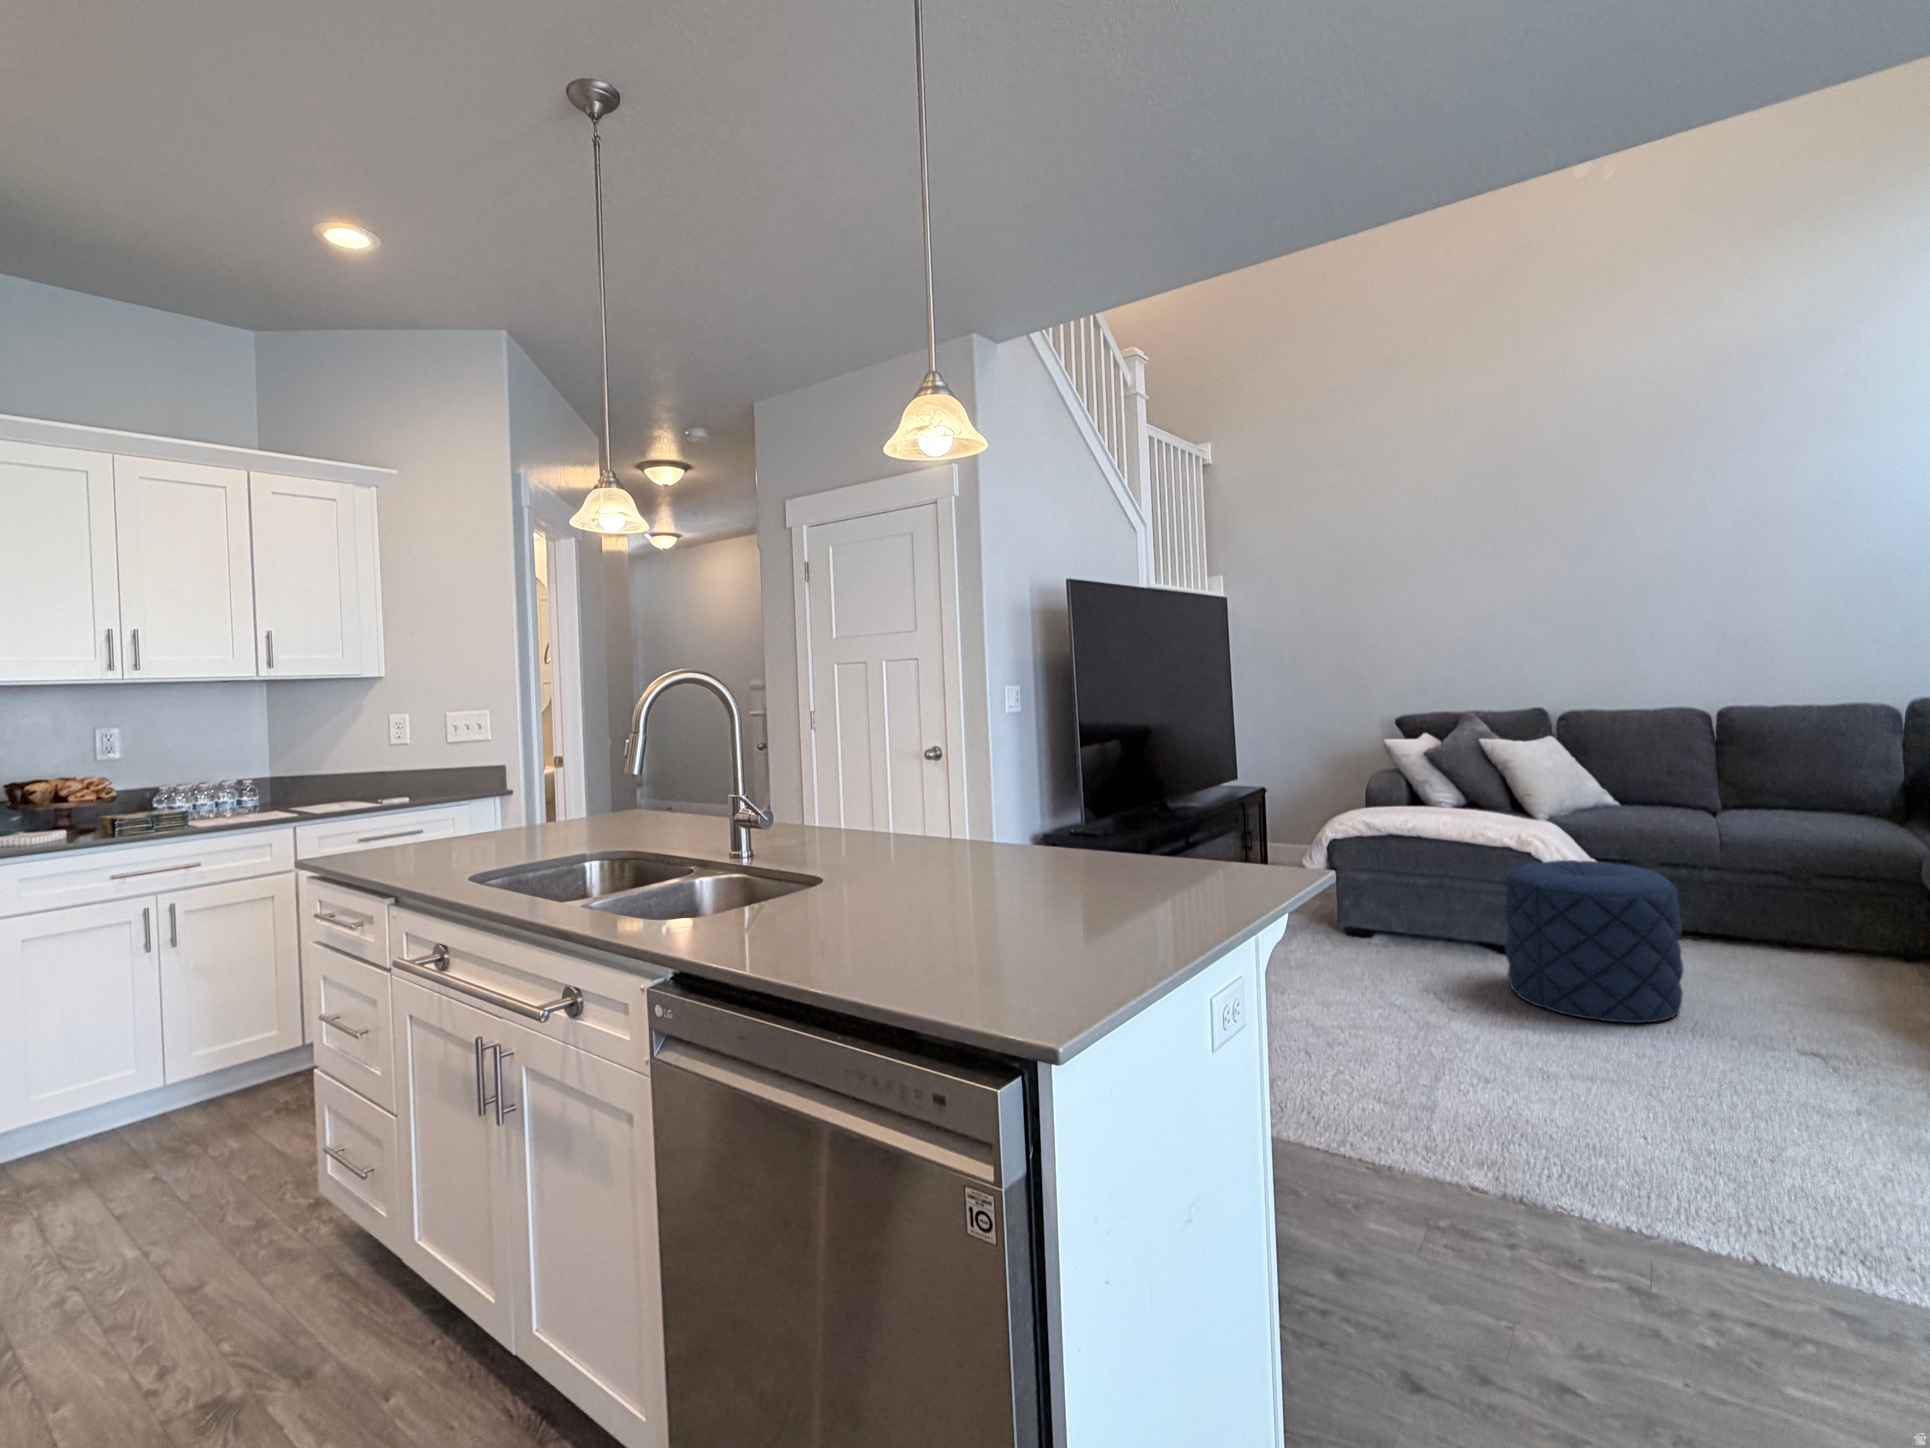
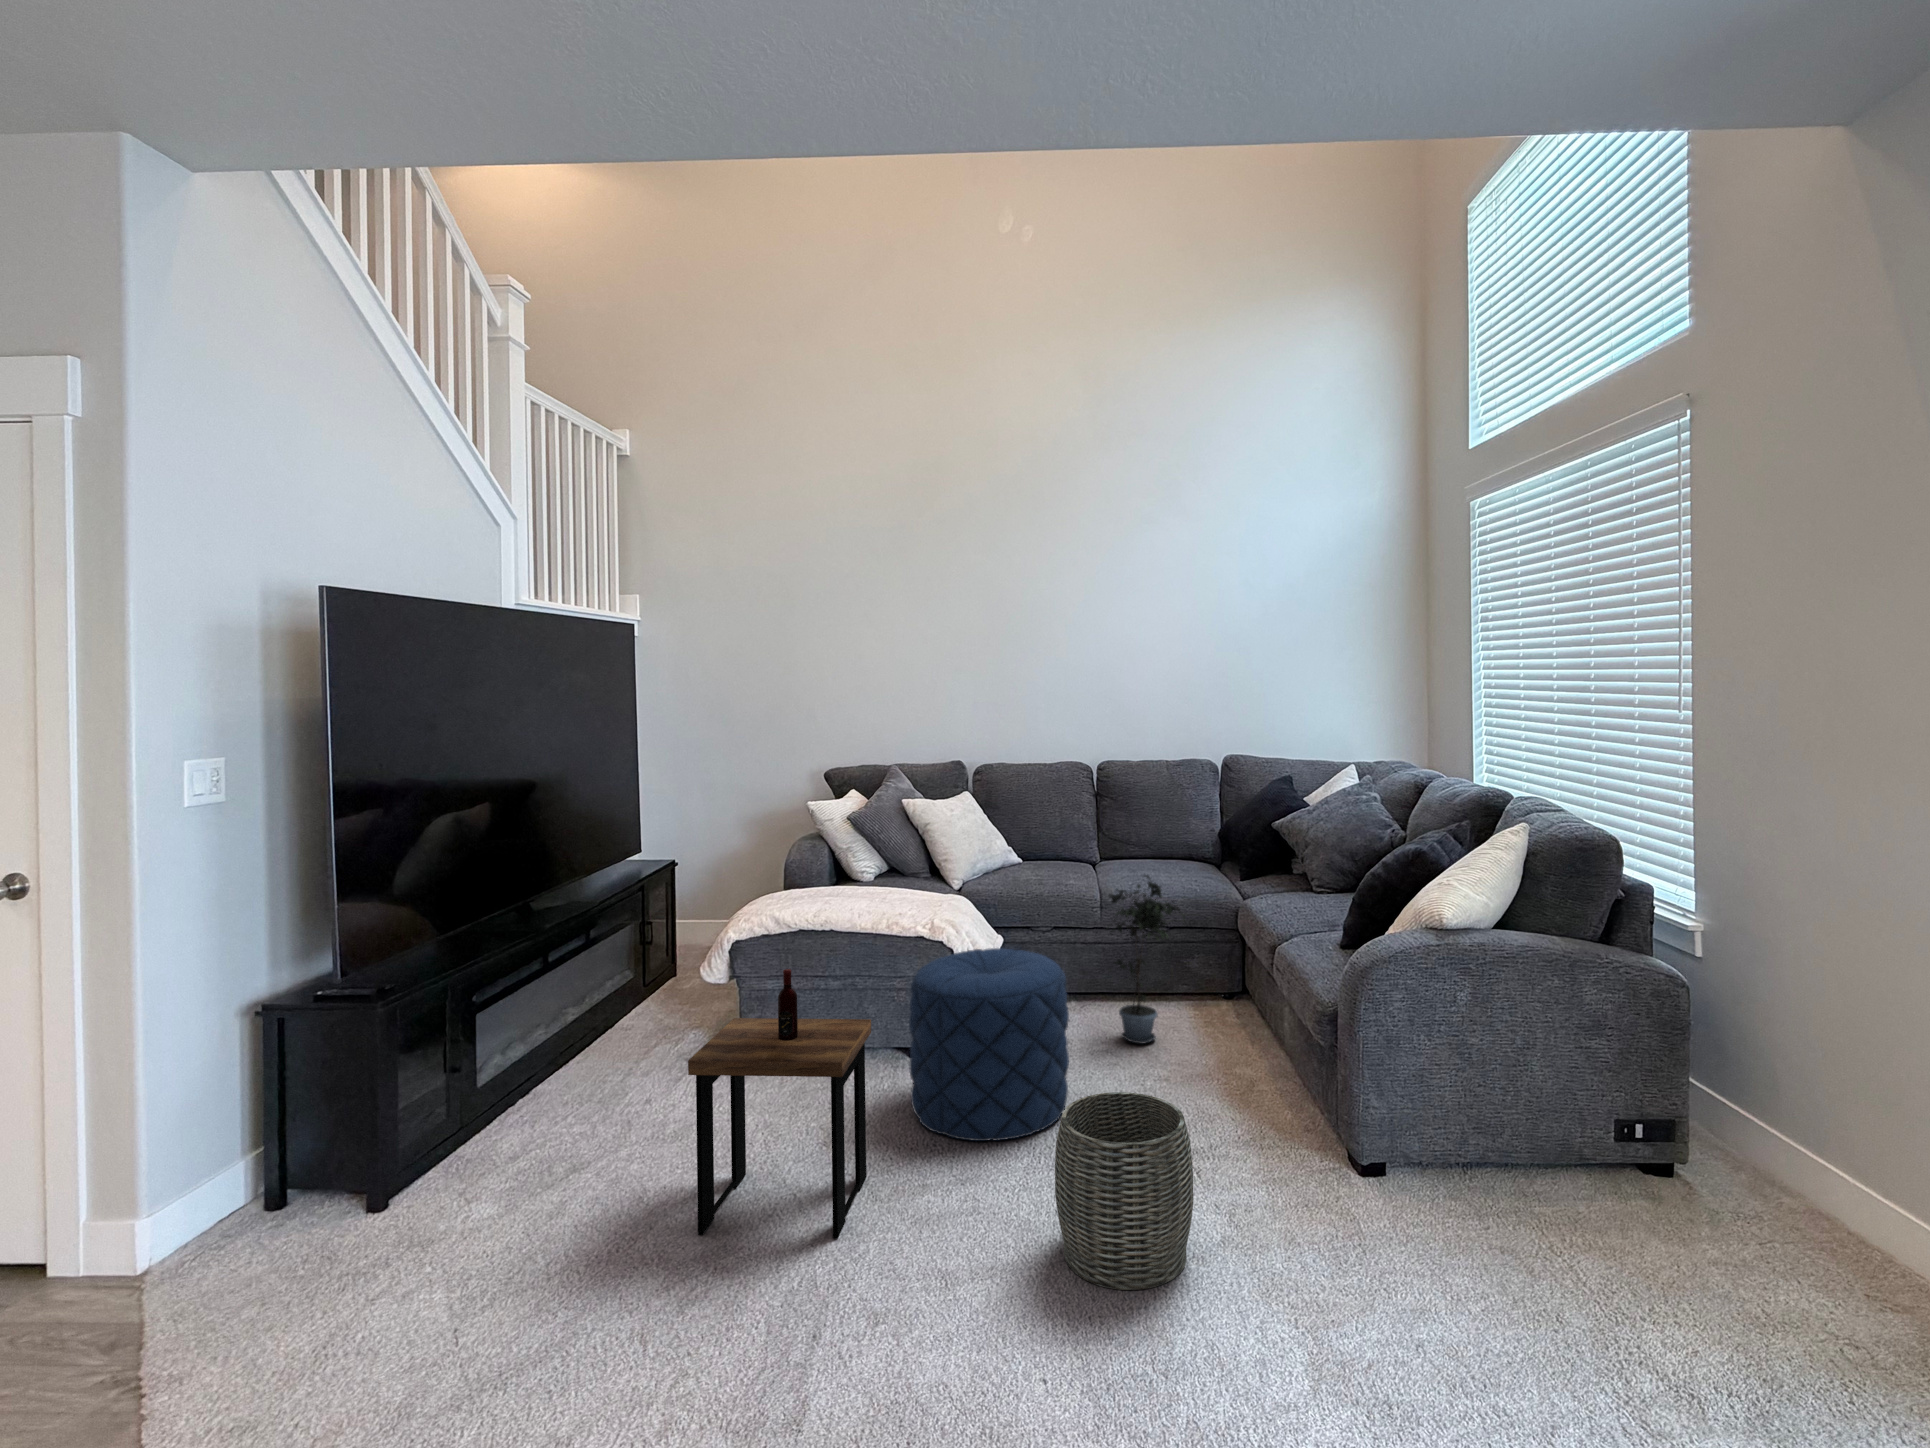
potted plant: none [1726,811,1836,981] -> present [1108,875,1180,1044]
side table: none [1323,844,1473,1051] -> present [688,969,871,1238]
woven basket: none [1672,977,1841,1145] -> present [1055,1092,1193,1290]

